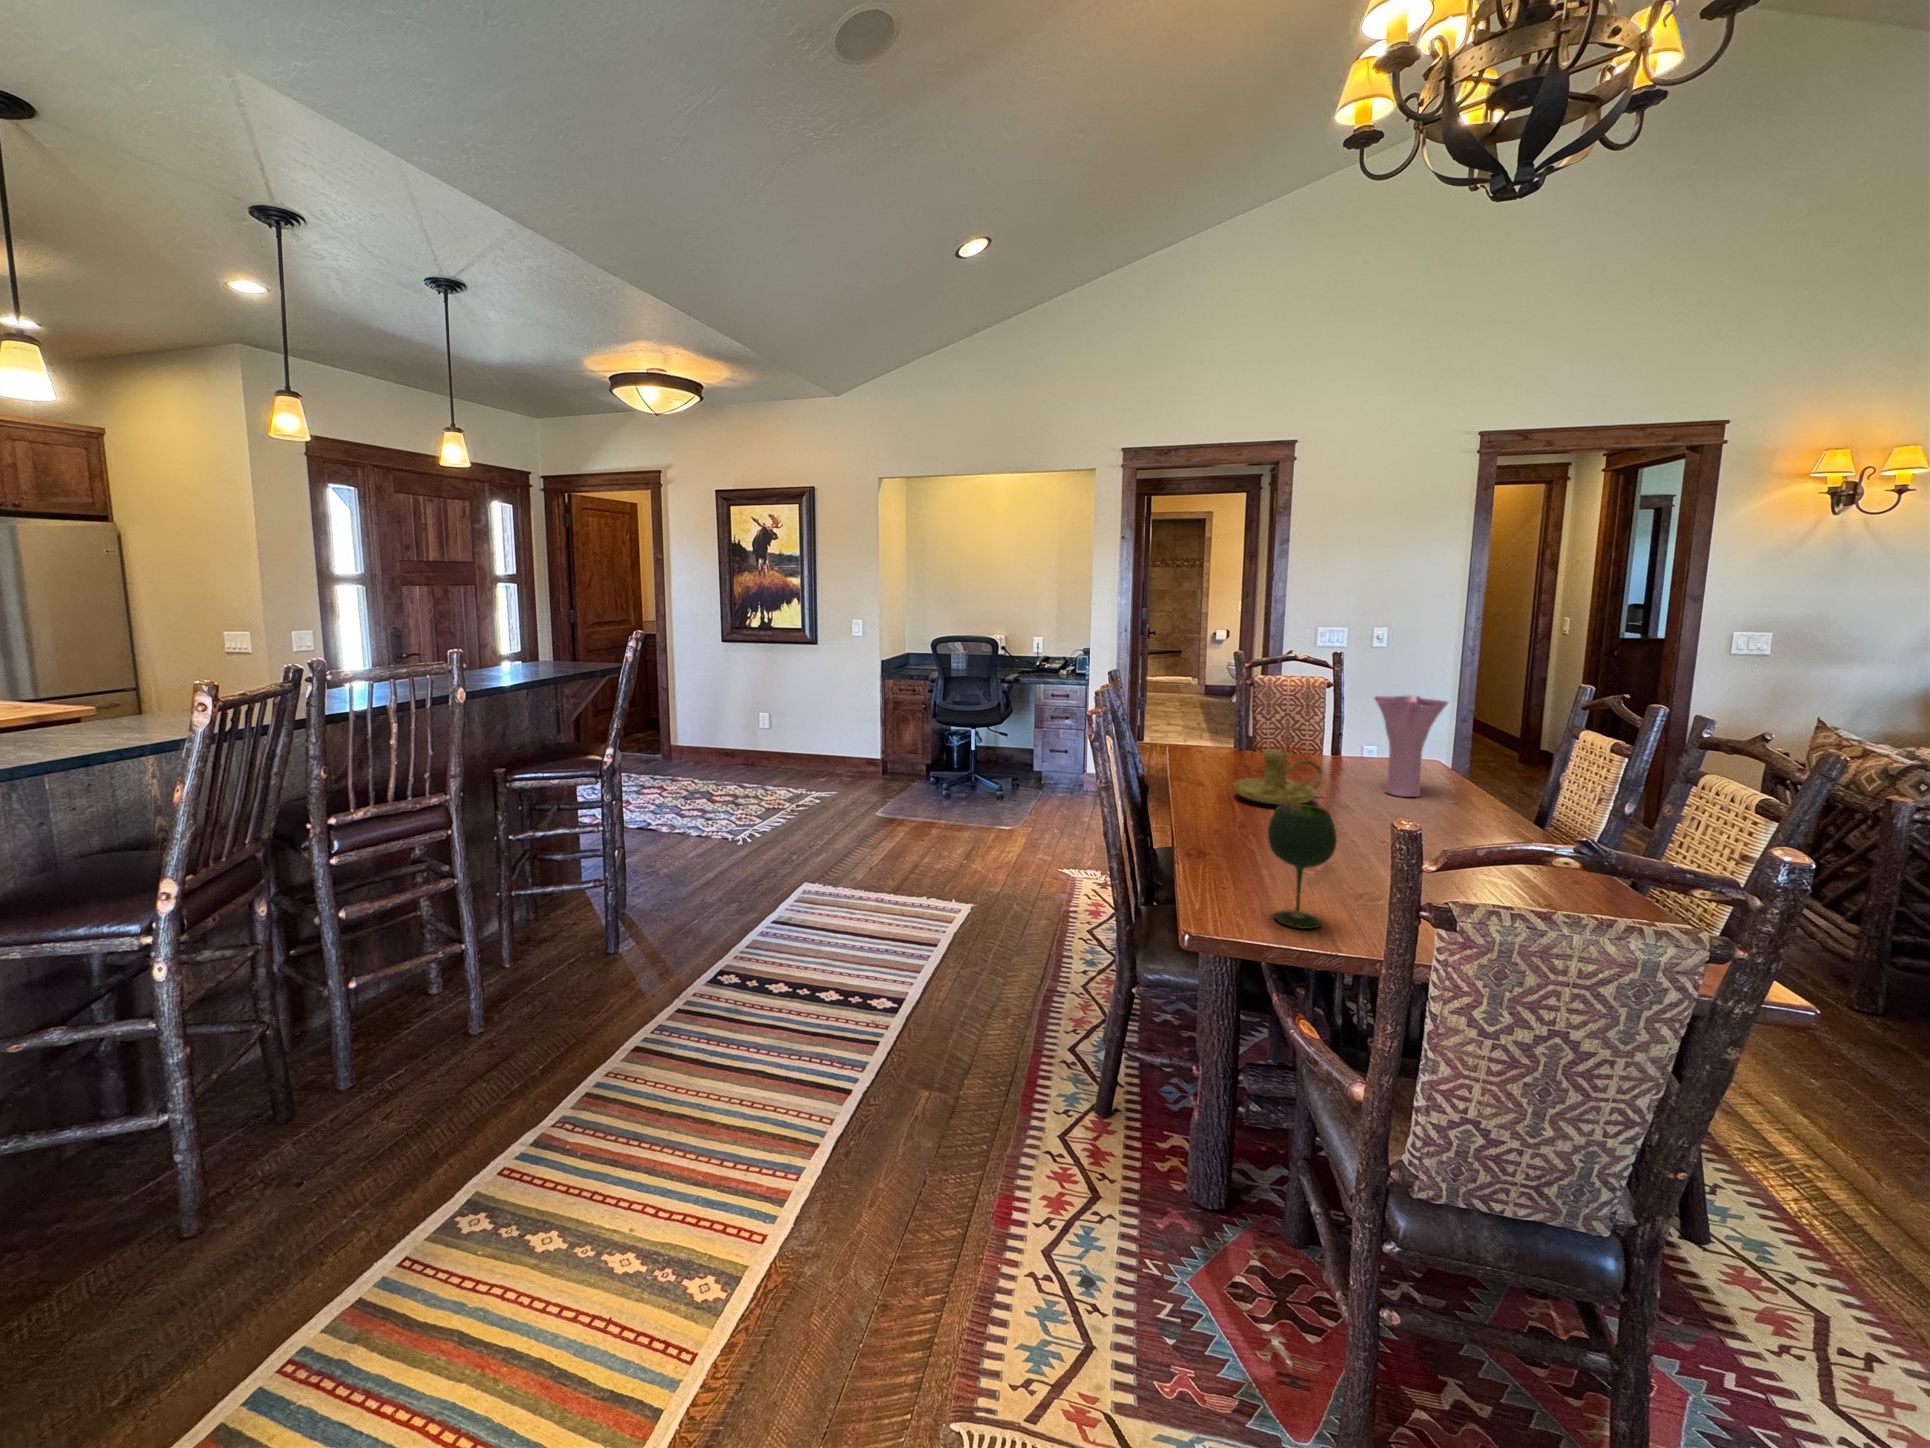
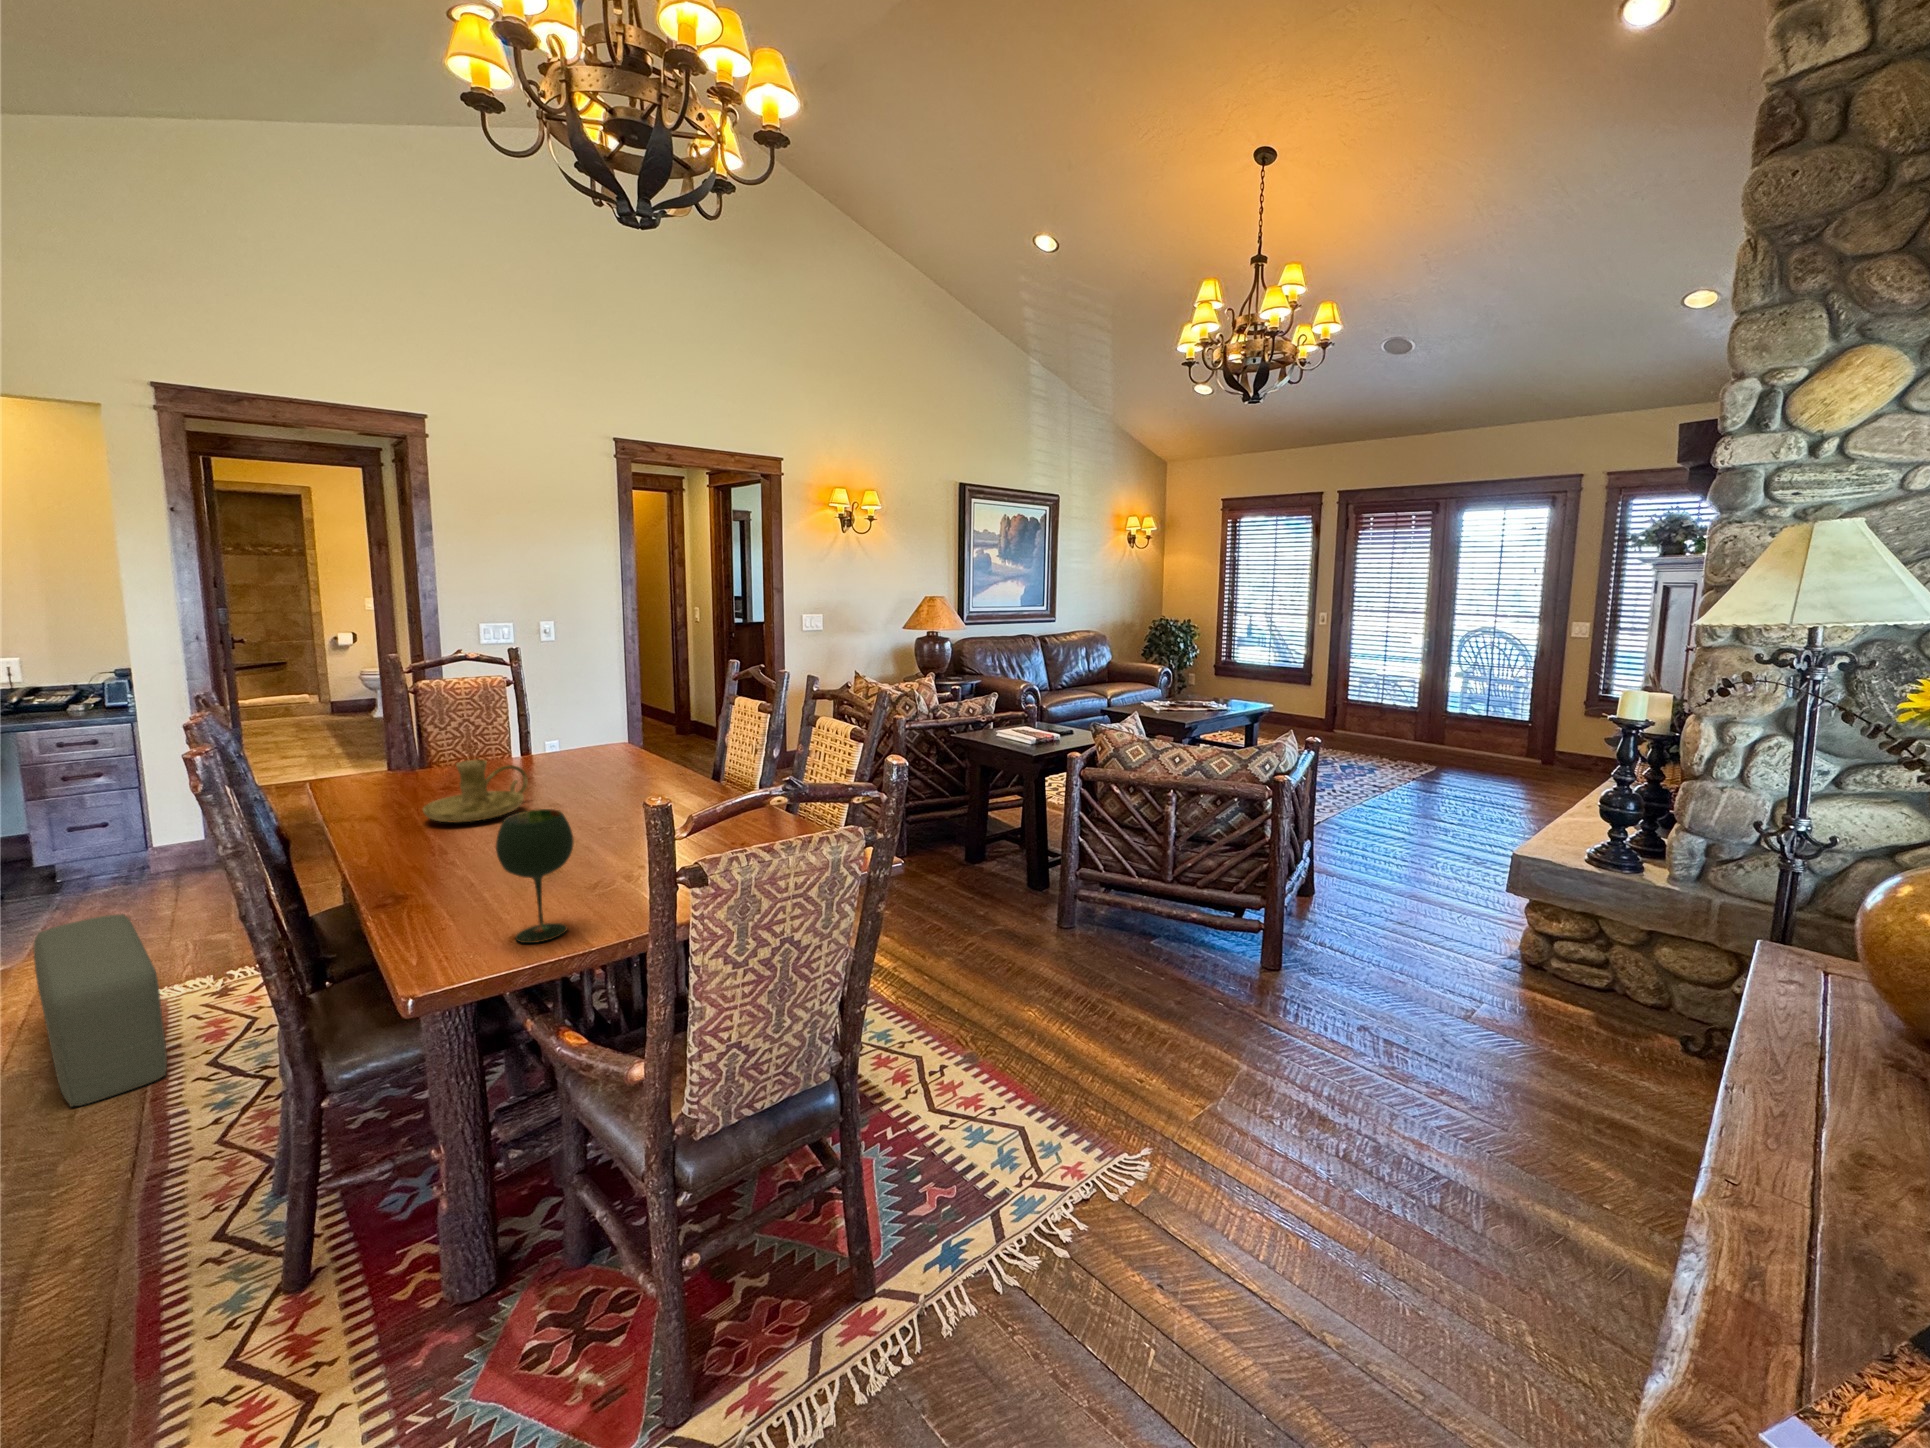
vase: present [1375,696,1448,797] -> none [567,684,637,783]
pouf: none [1022,809,1071,927] -> present [34,914,167,1107]

